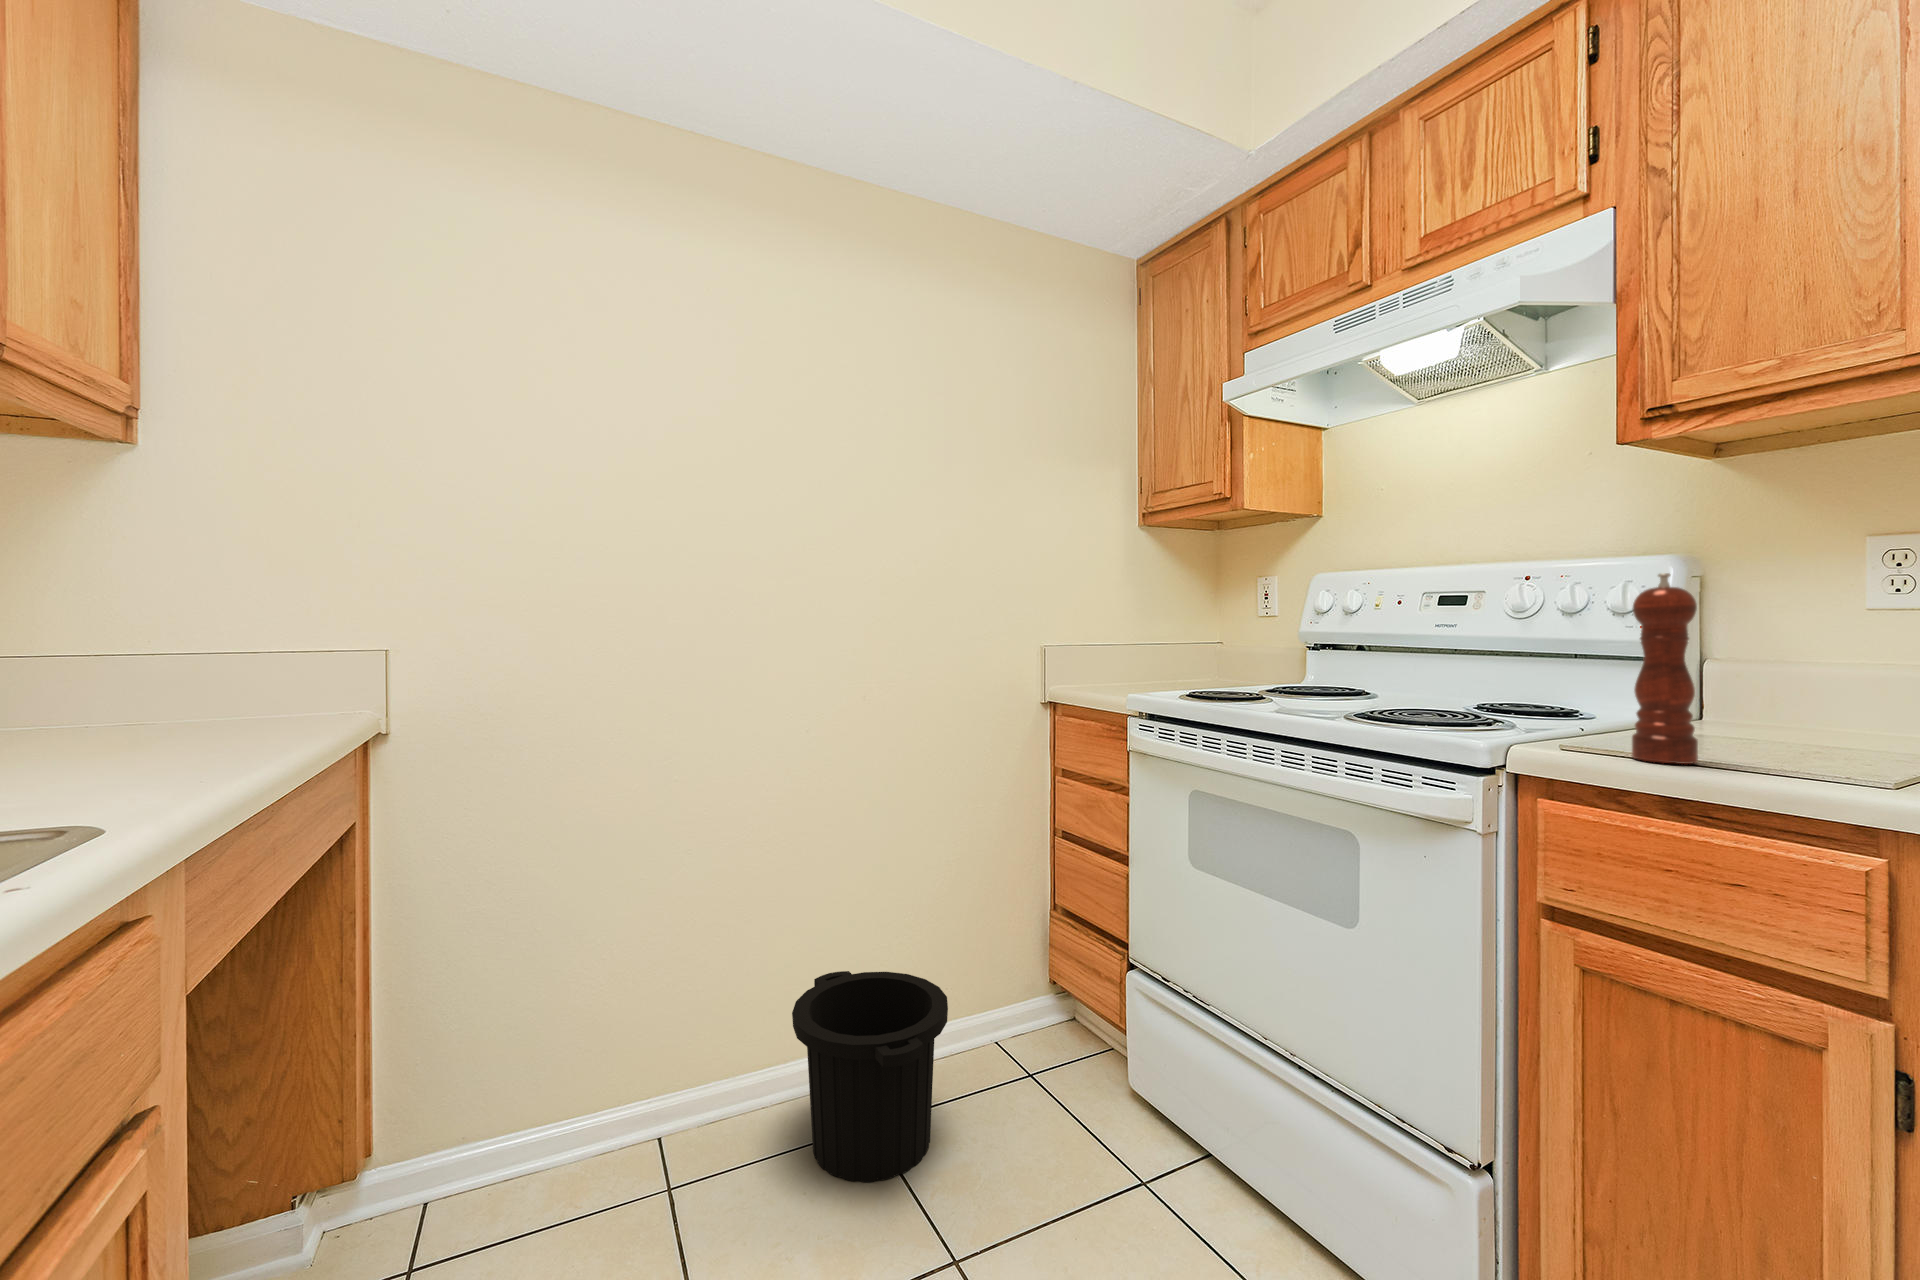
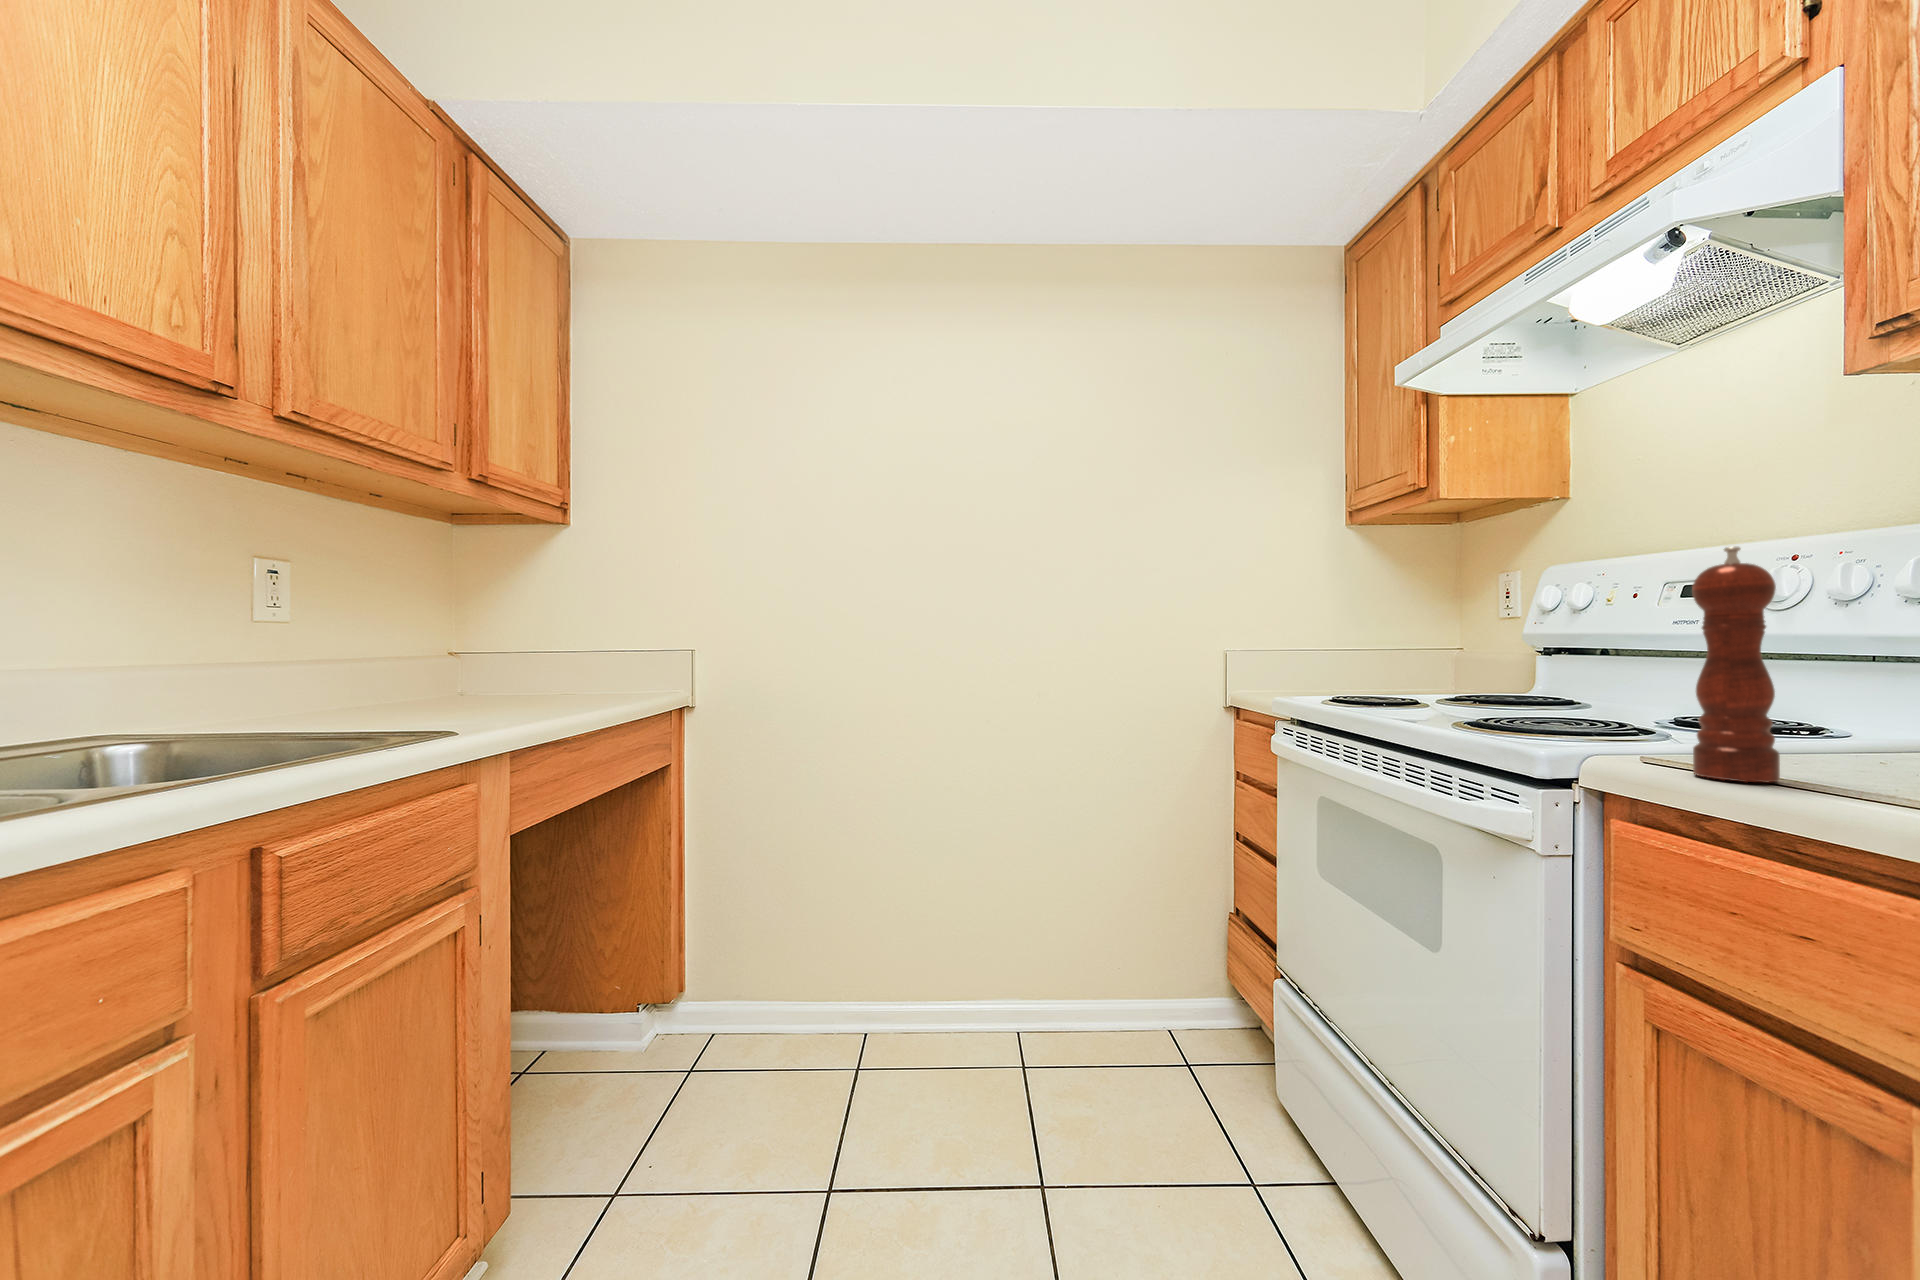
trash can: present [792,971,948,1182] -> none [948,931,1084,1111]

